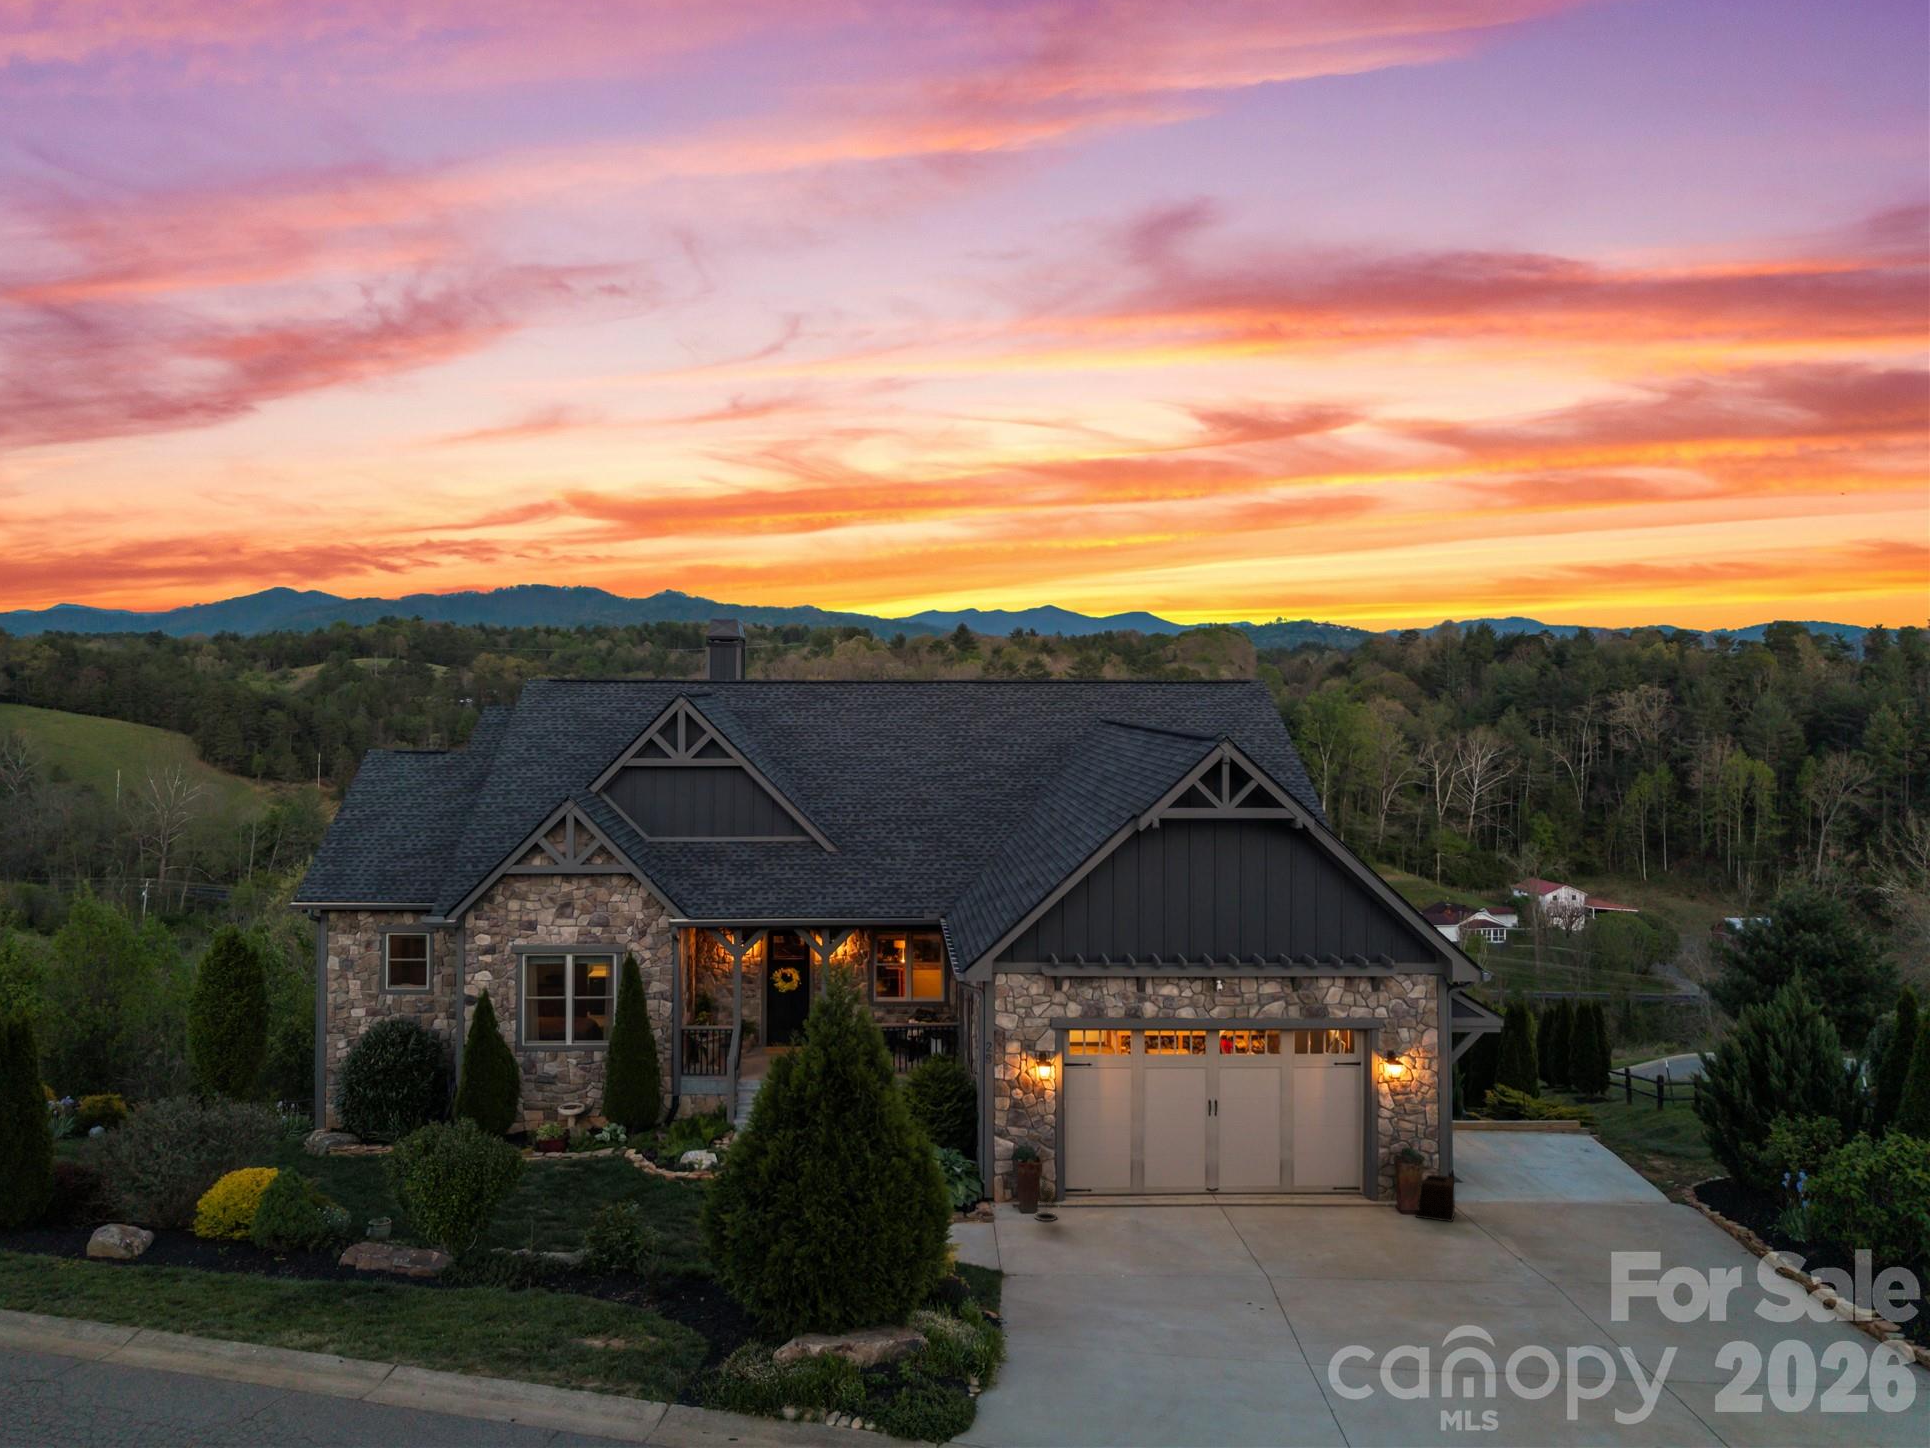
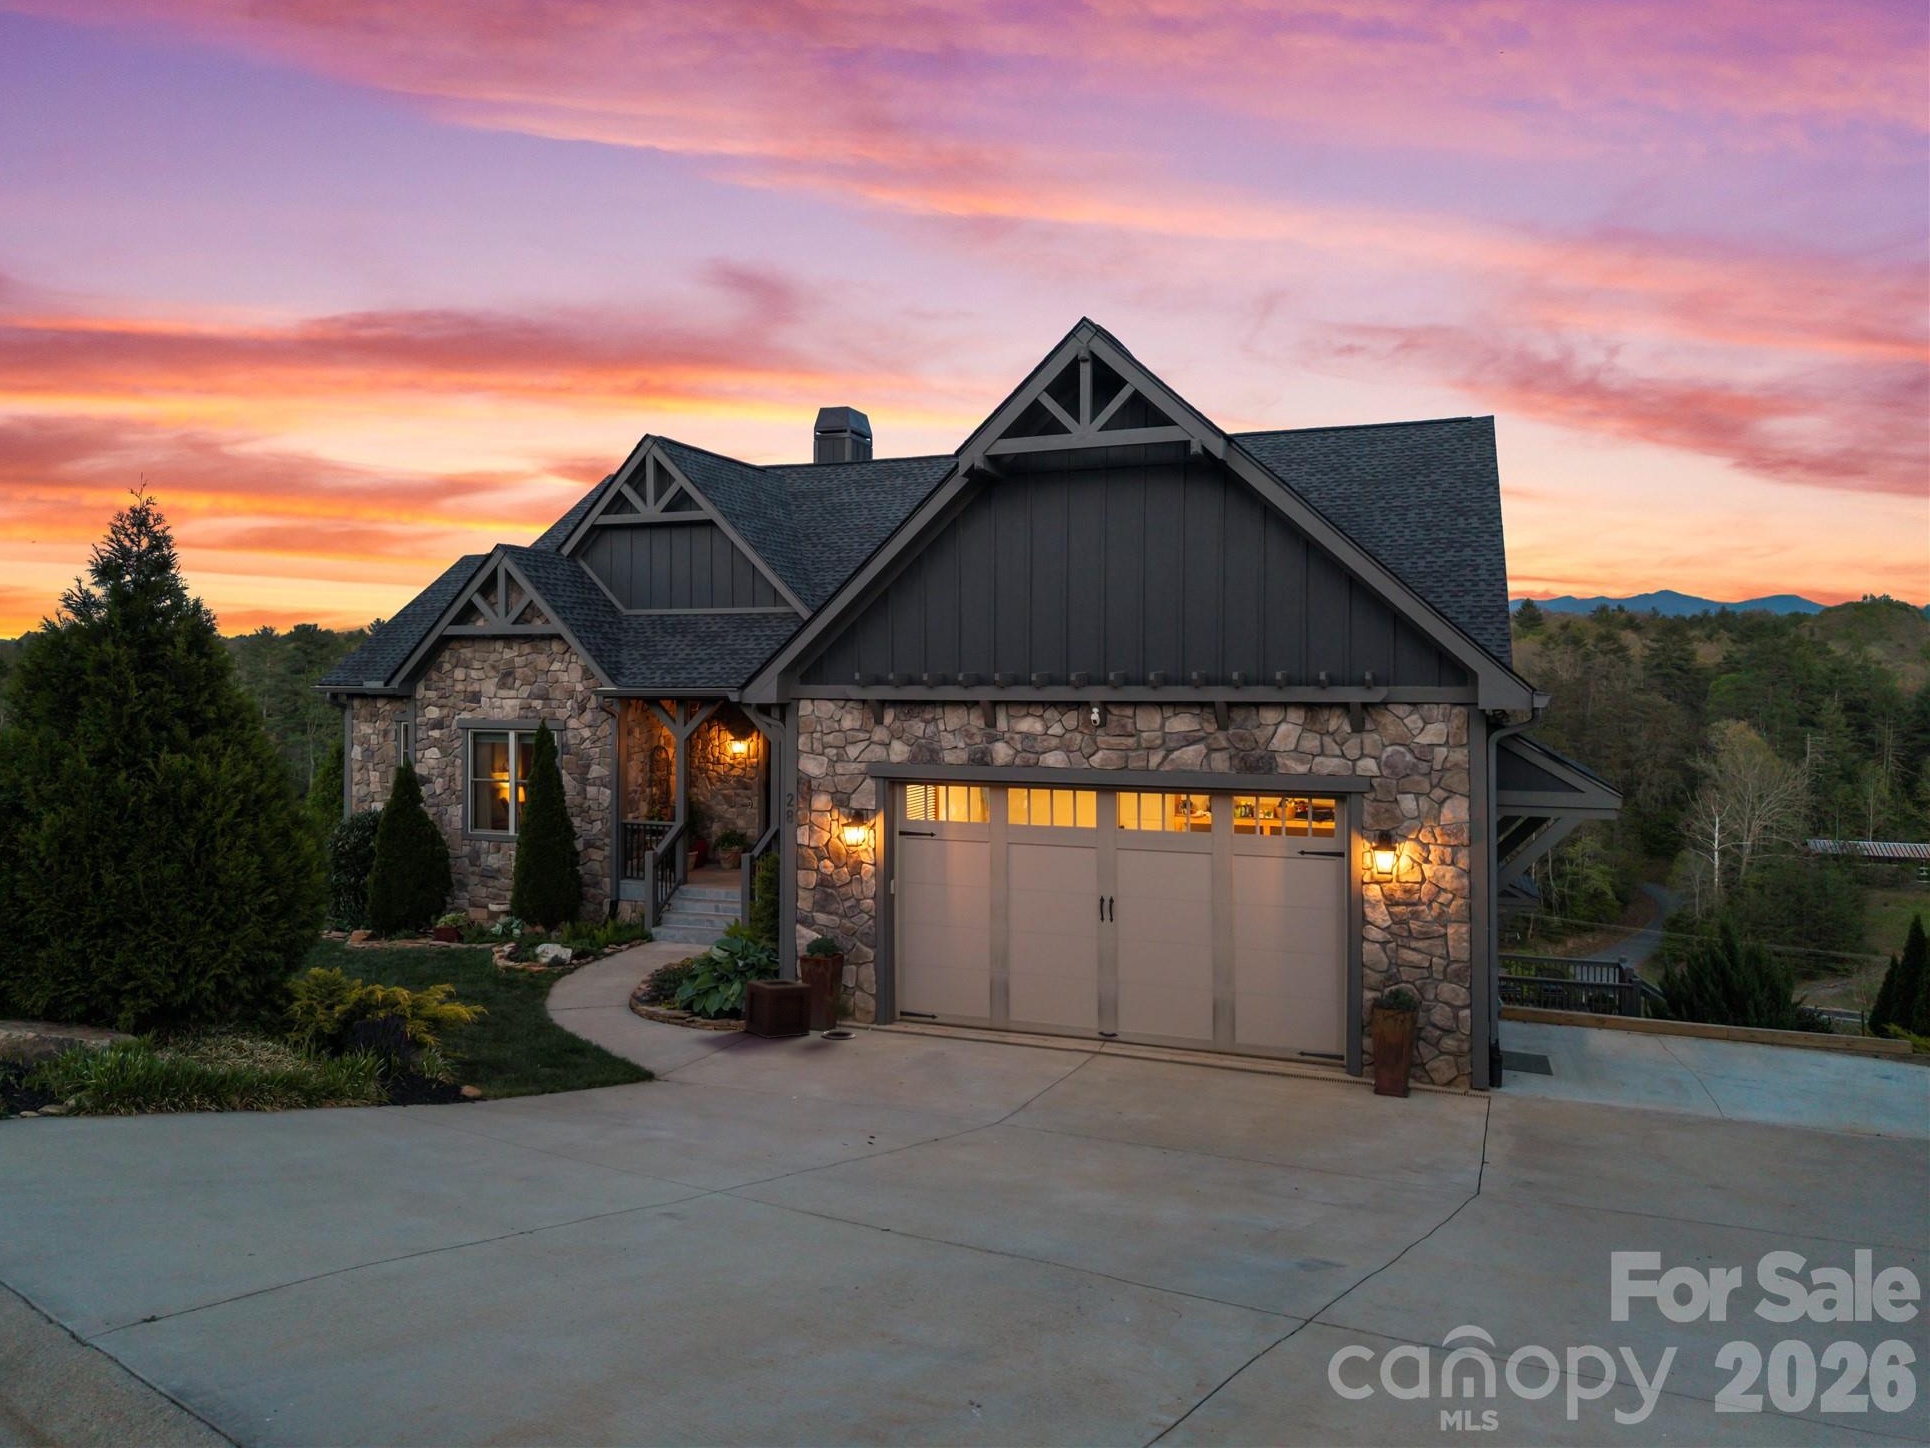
wooden crate: present [1415,1175,1455,1222] -> present [745,979,812,1038]

